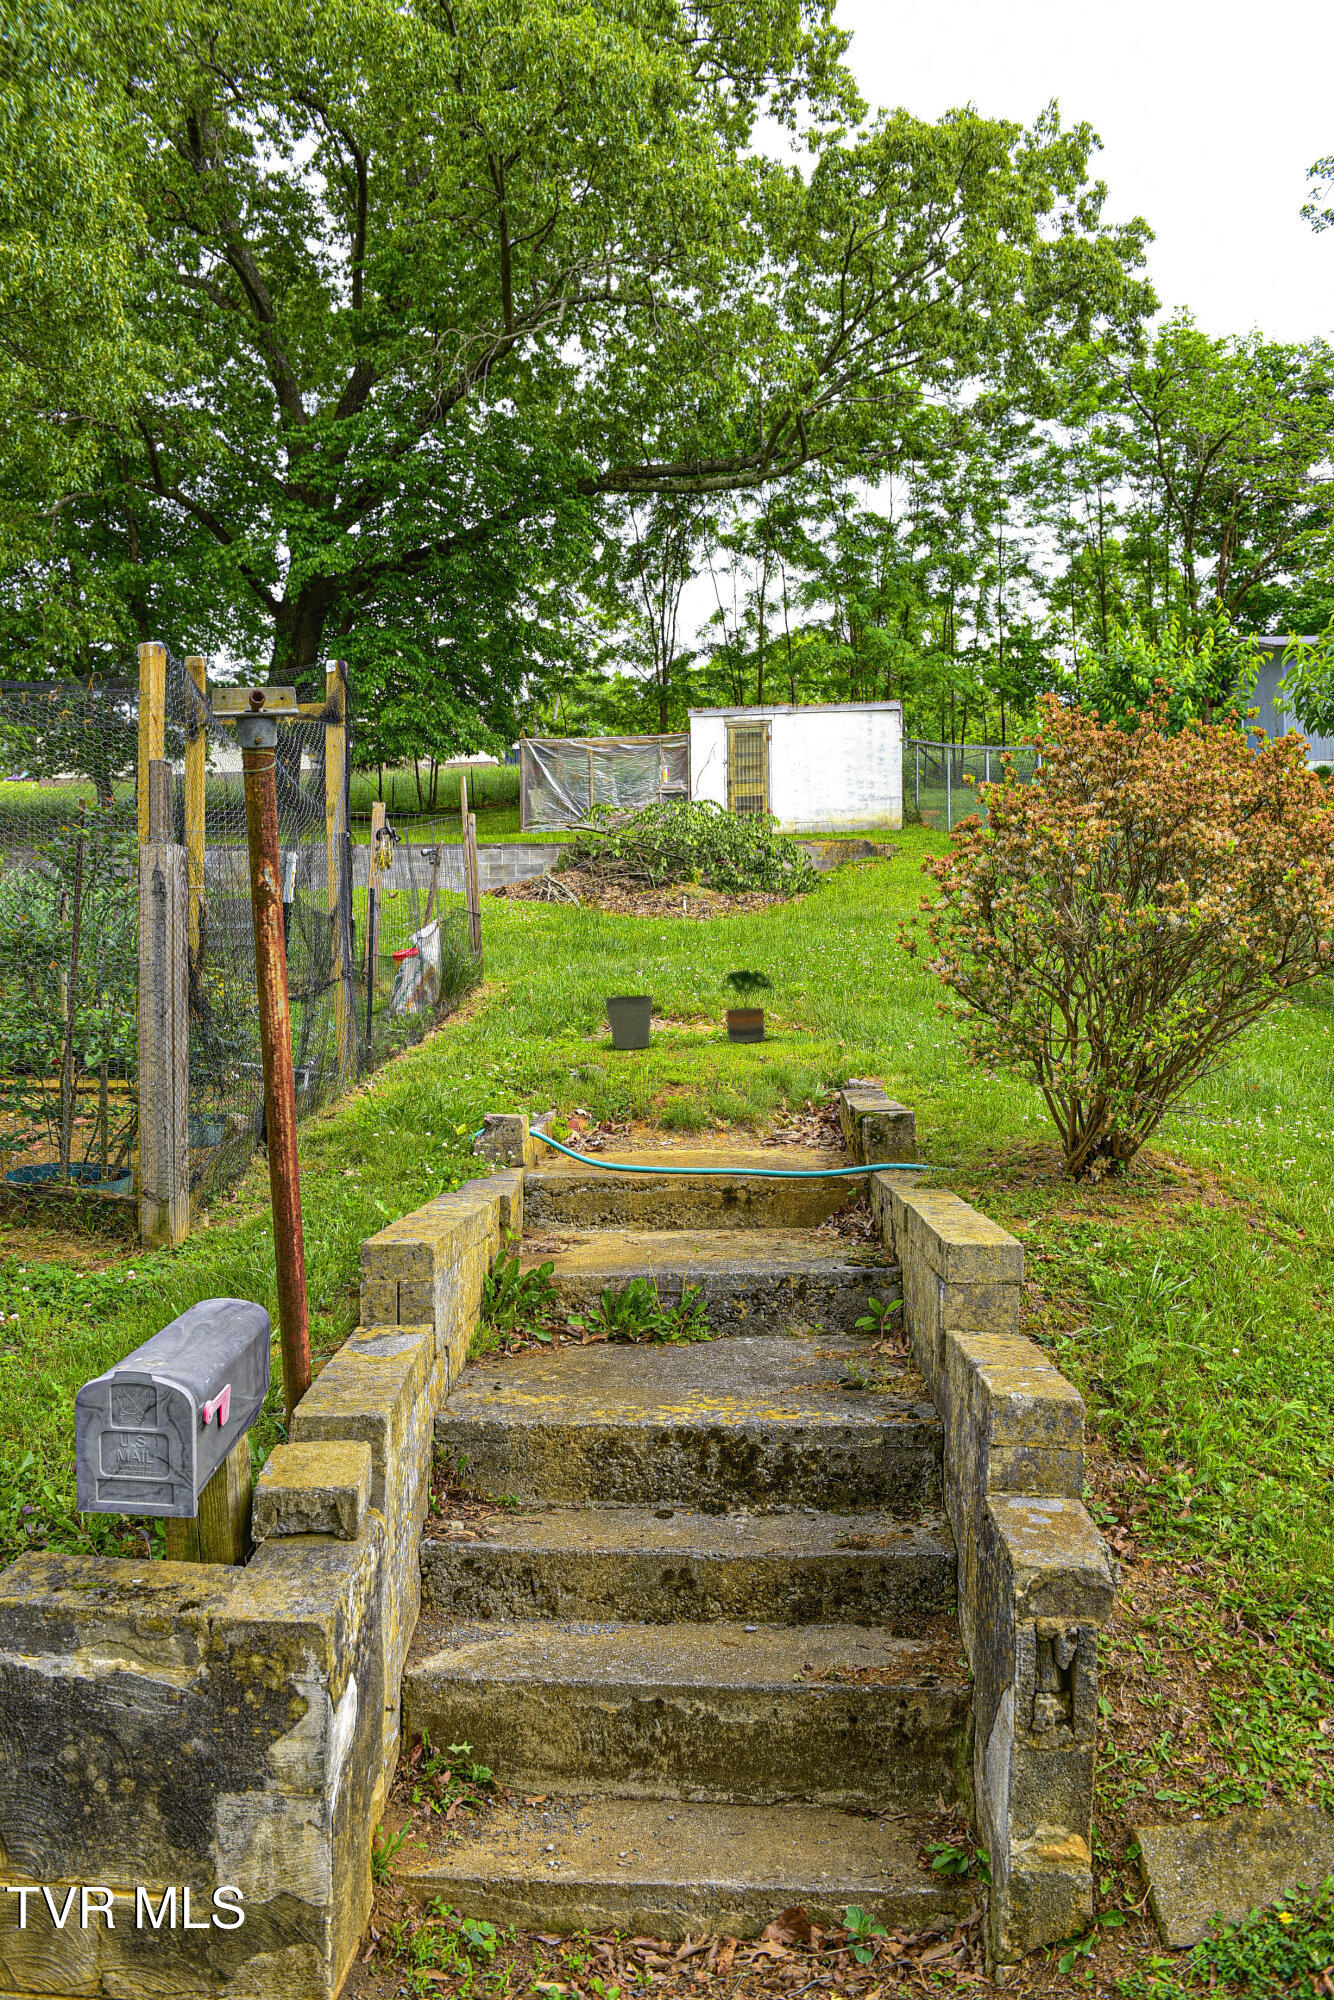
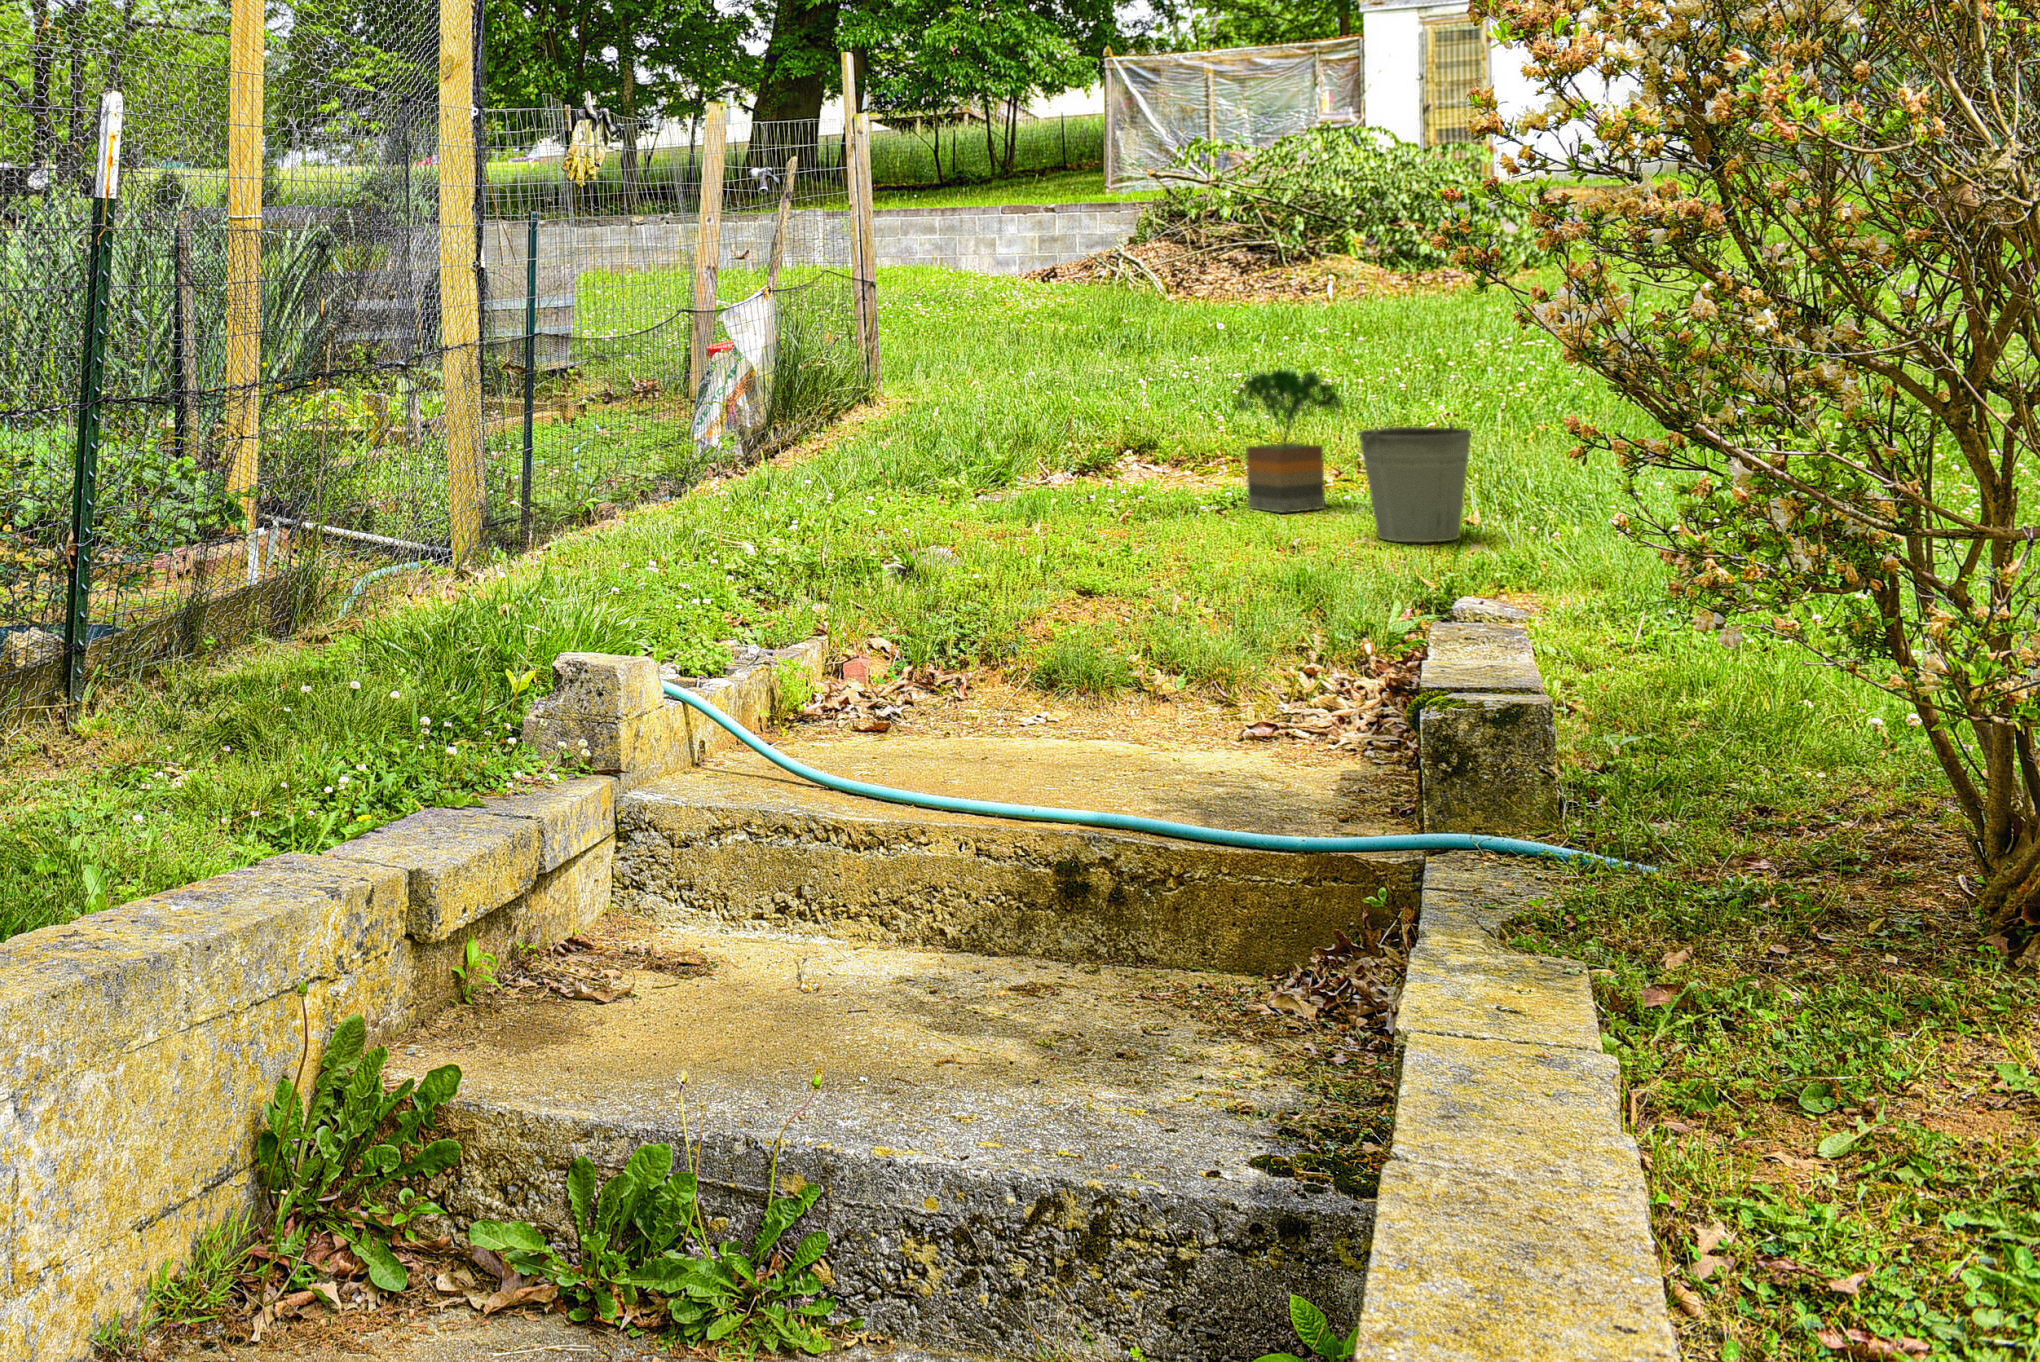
bucket: present [605,995,653,1049] -> present [1358,424,1472,542]

